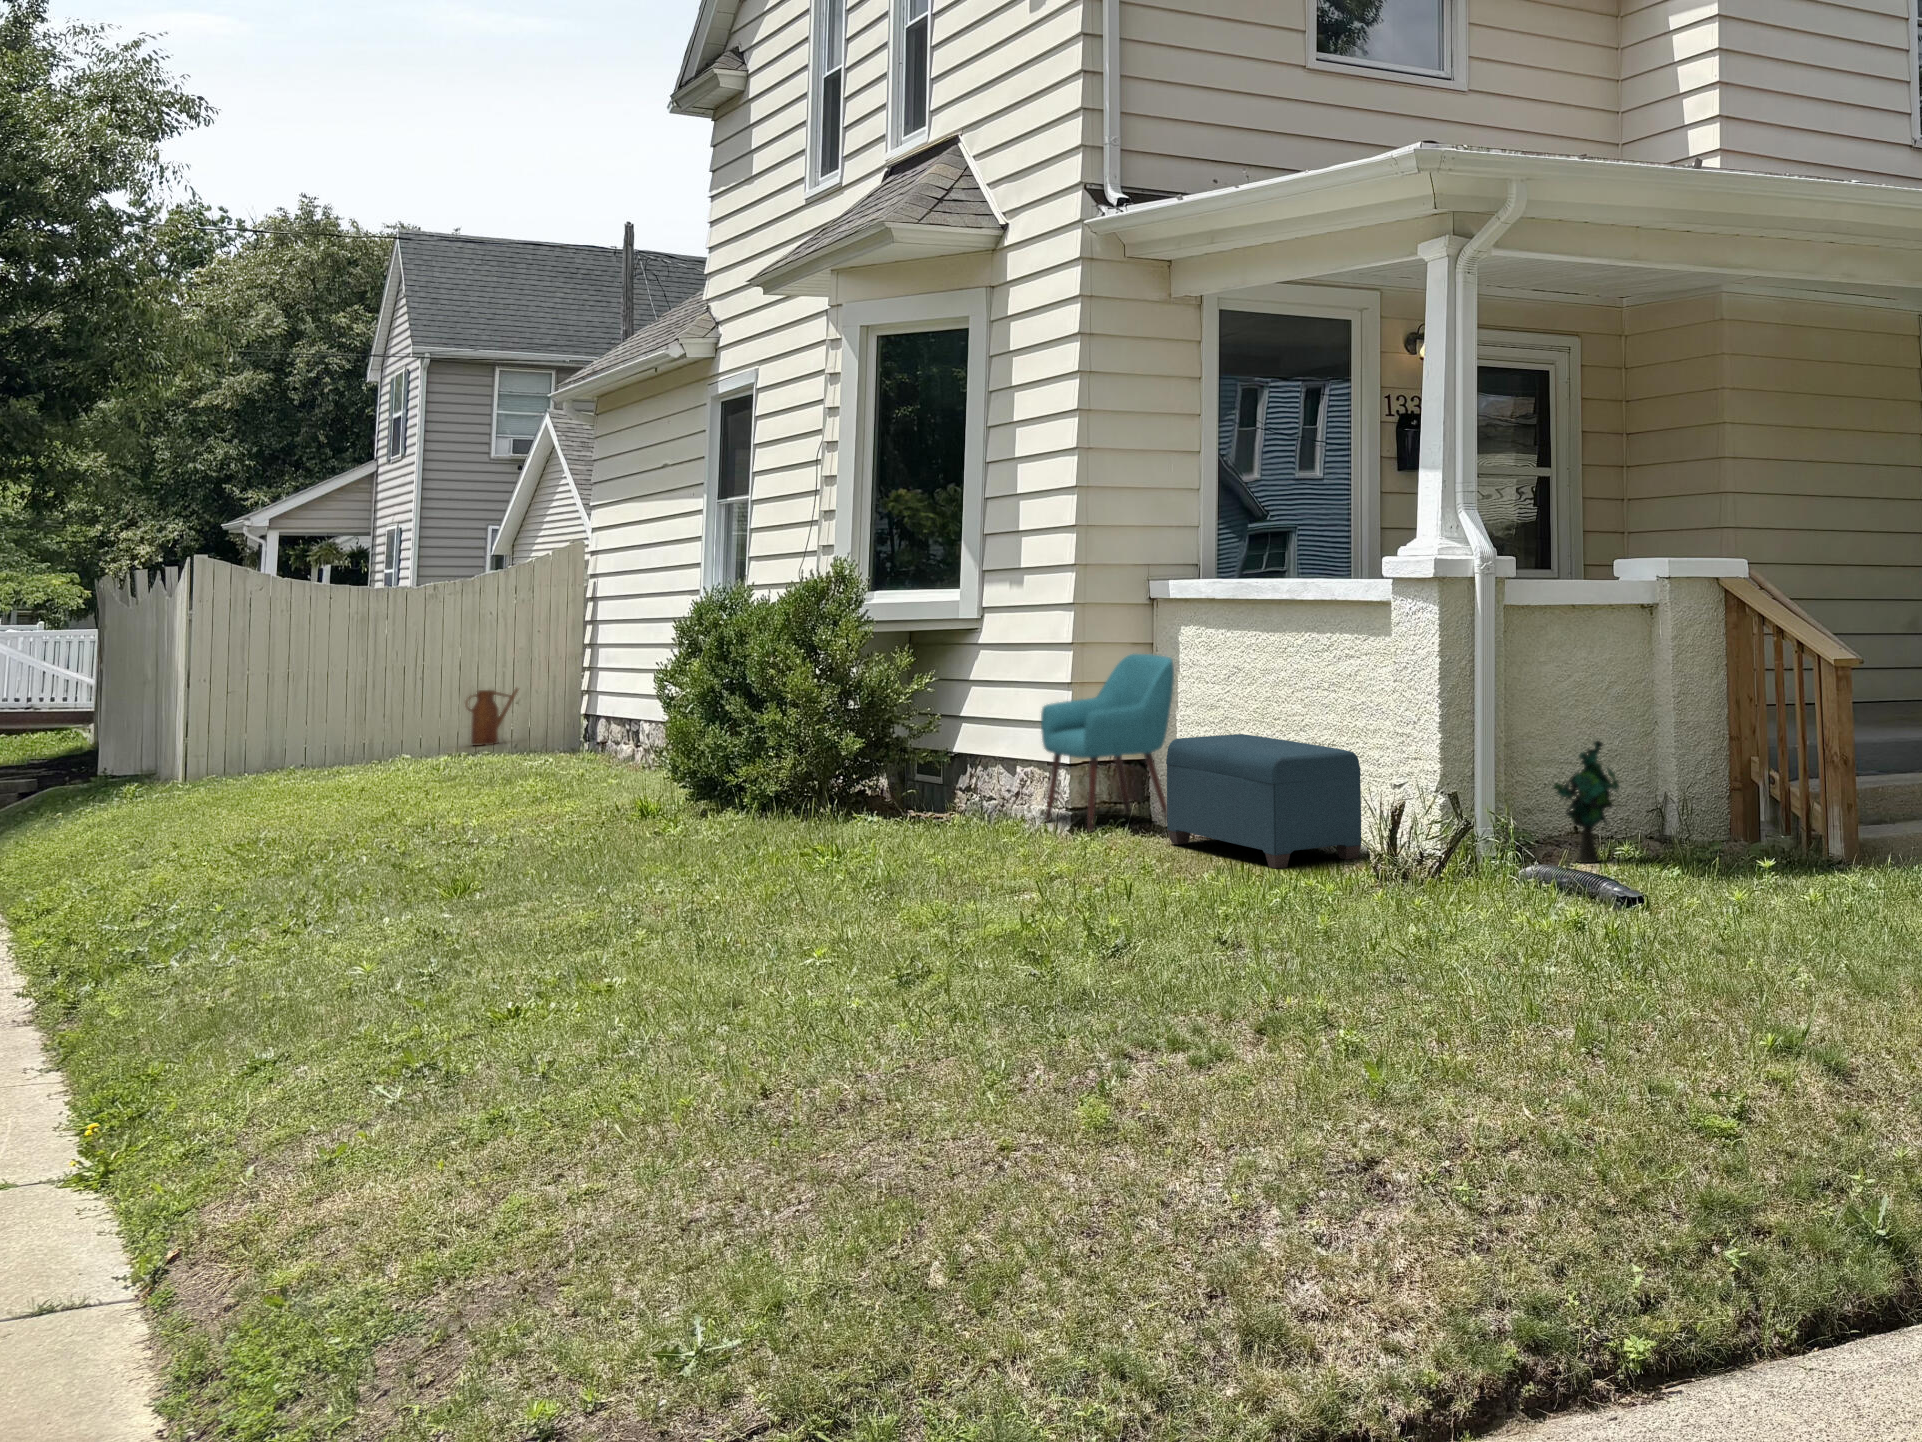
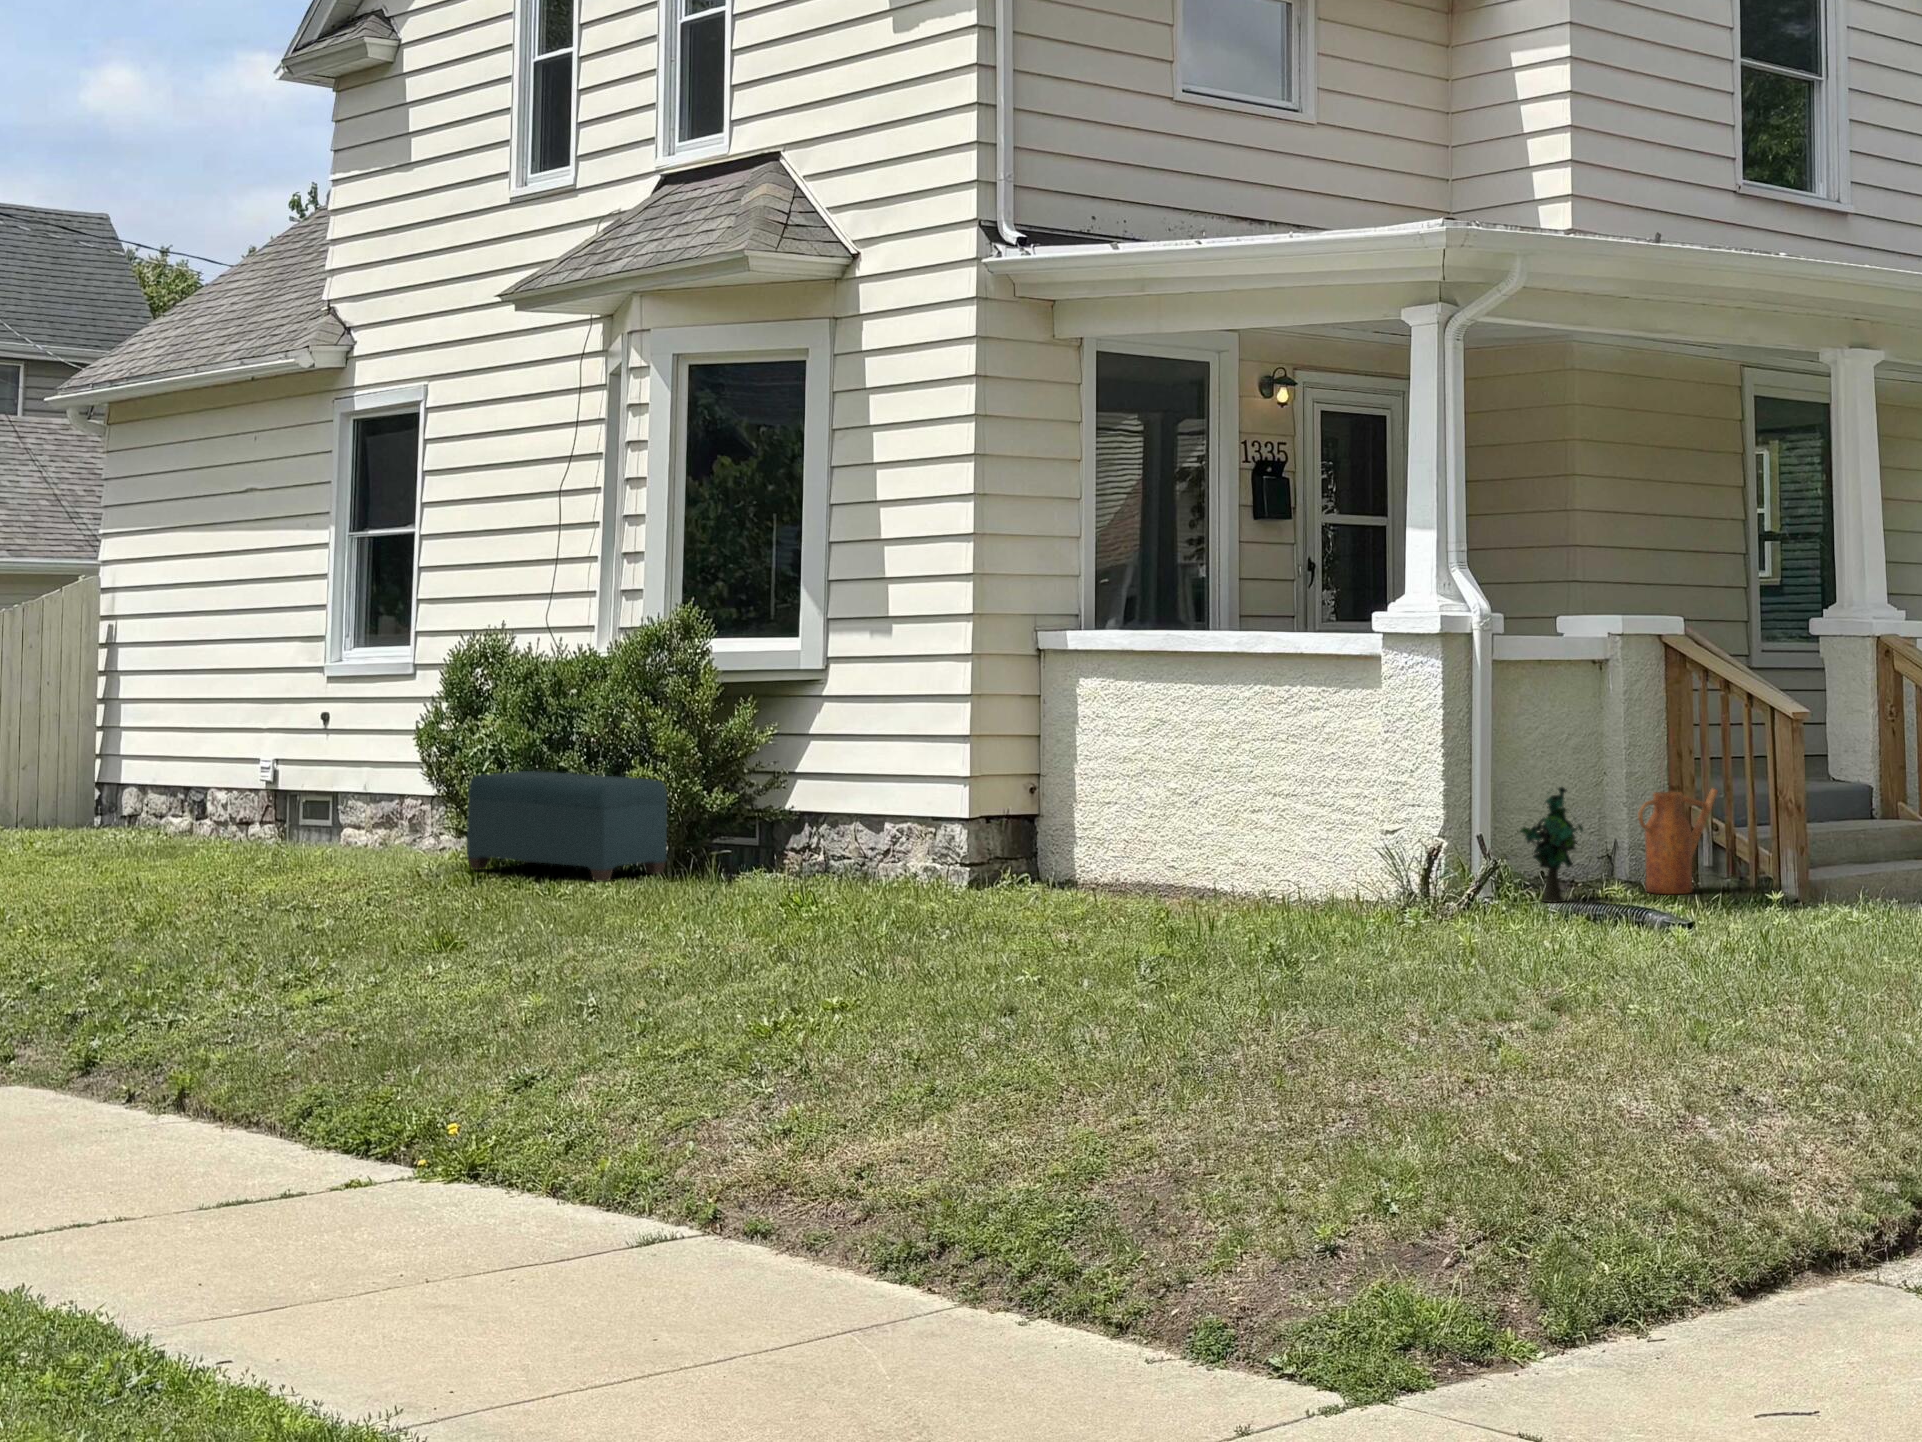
chair: present [1041,654,1174,832] -> none [942,705,1083,883]
watering can: present [465,688,518,746] -> present [1638,789,1718,894]
bench: present [1166,734,1361,869] -> present [467,771,667,882]

